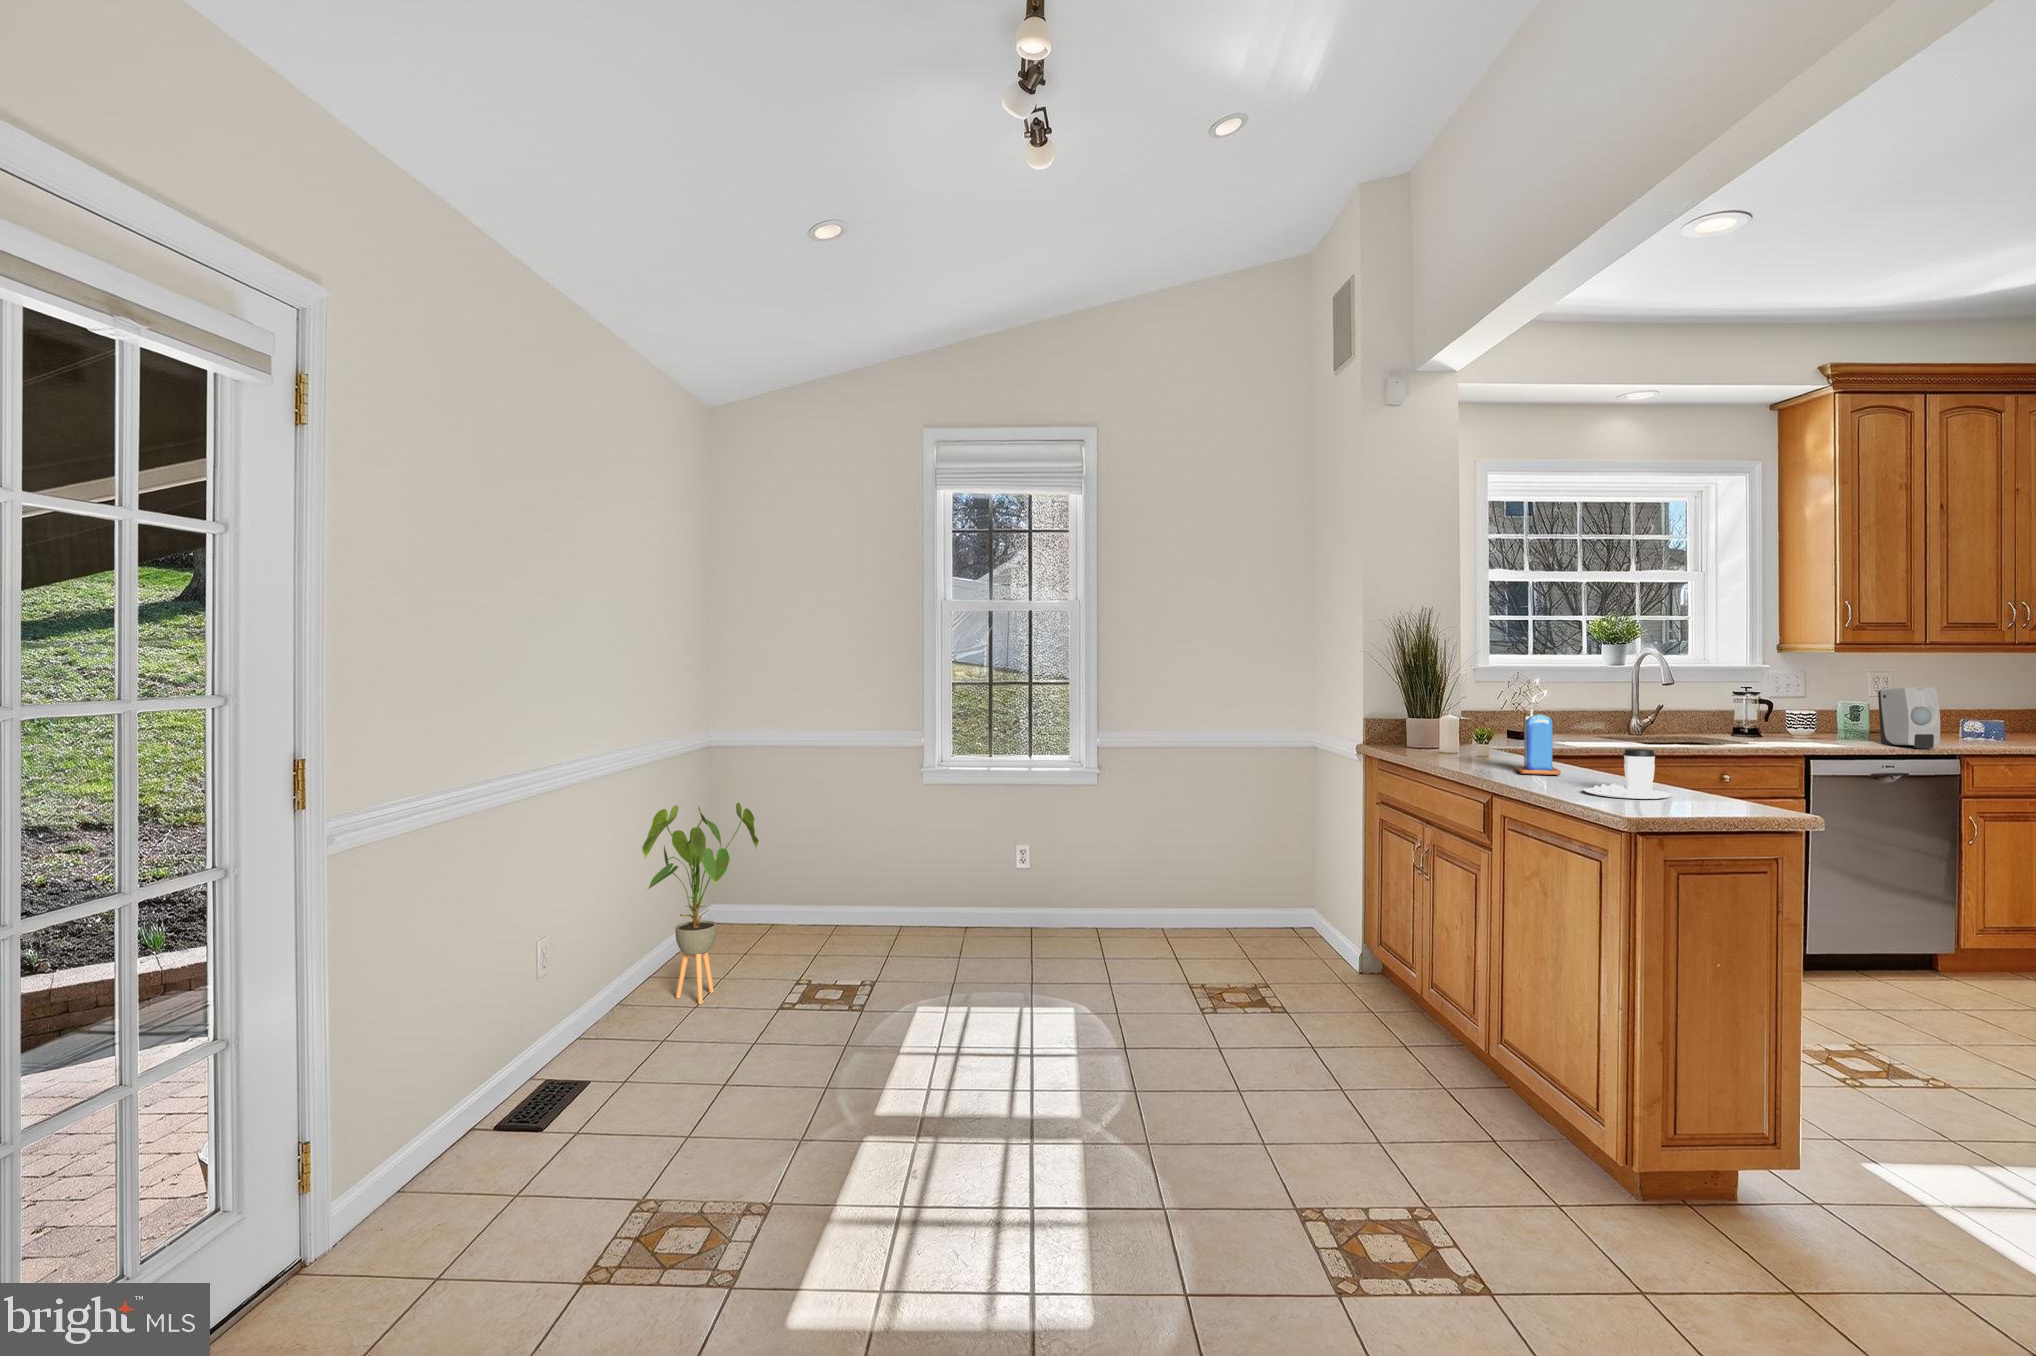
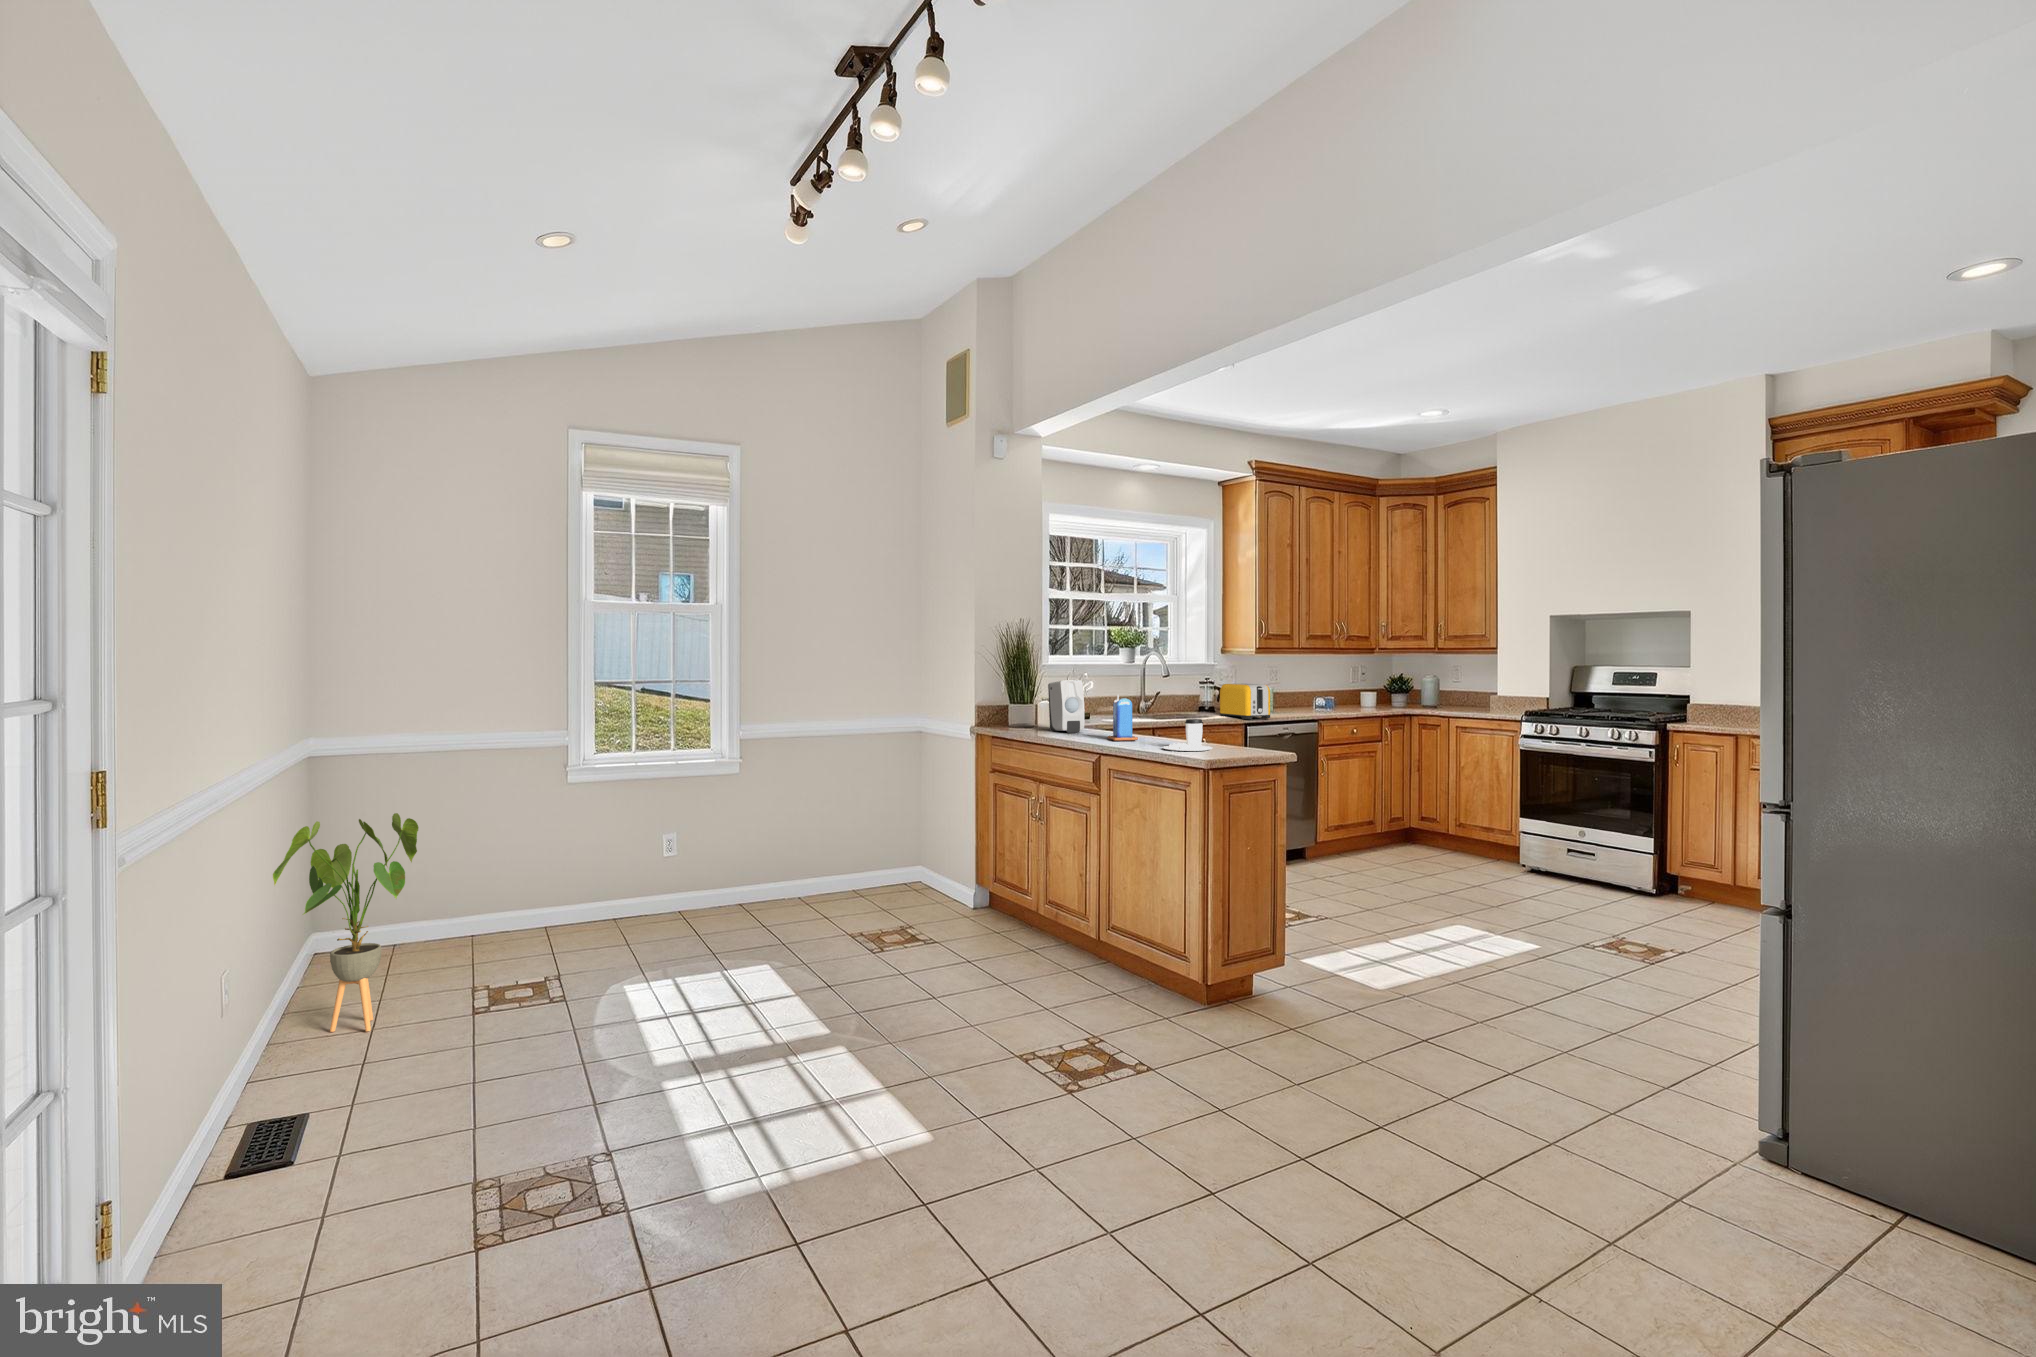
soap dispenser: present [1878,687,1940,748] -> present [1048,680,1084,733]
toaster: none [1765,697,1857,750] -> present [1220,683,1270,719]

